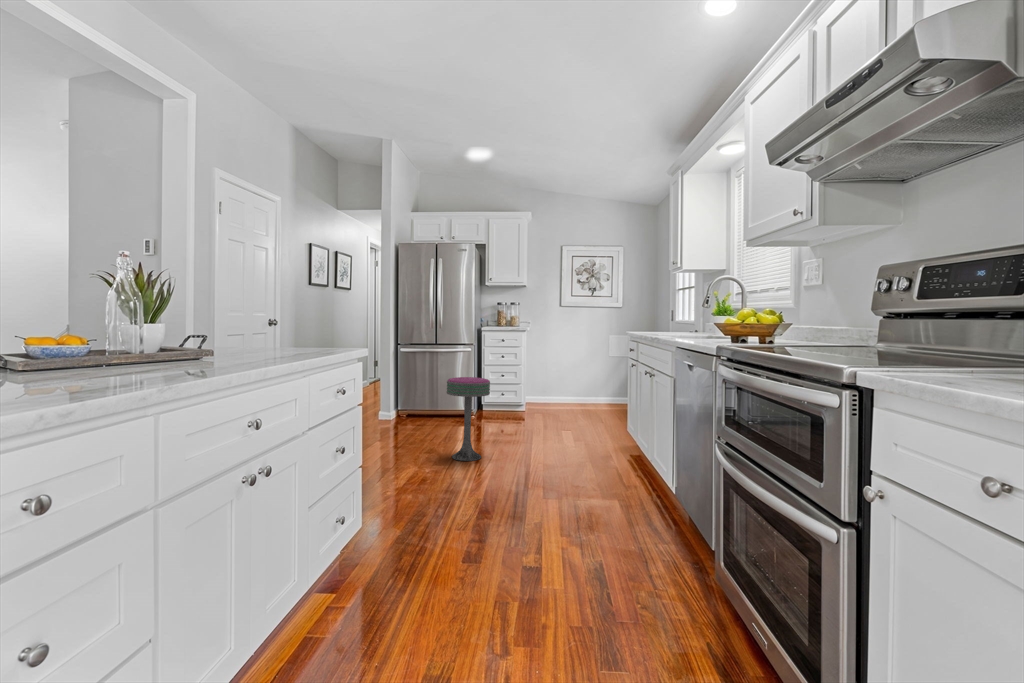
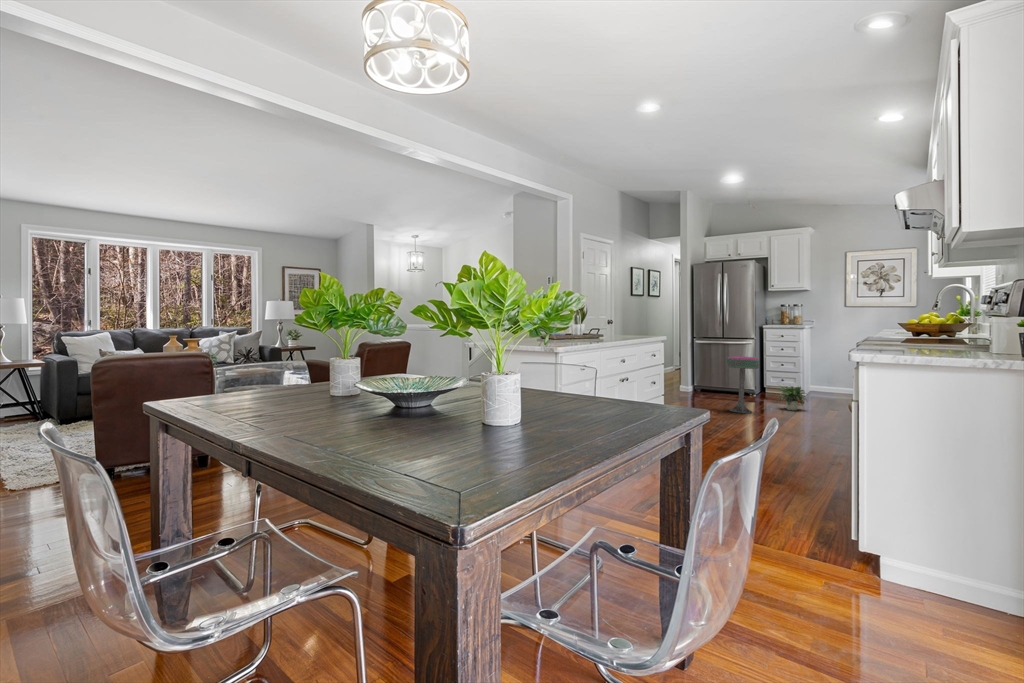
potted plant: none [497,409,544,444] -> present [778,386,806,410]

